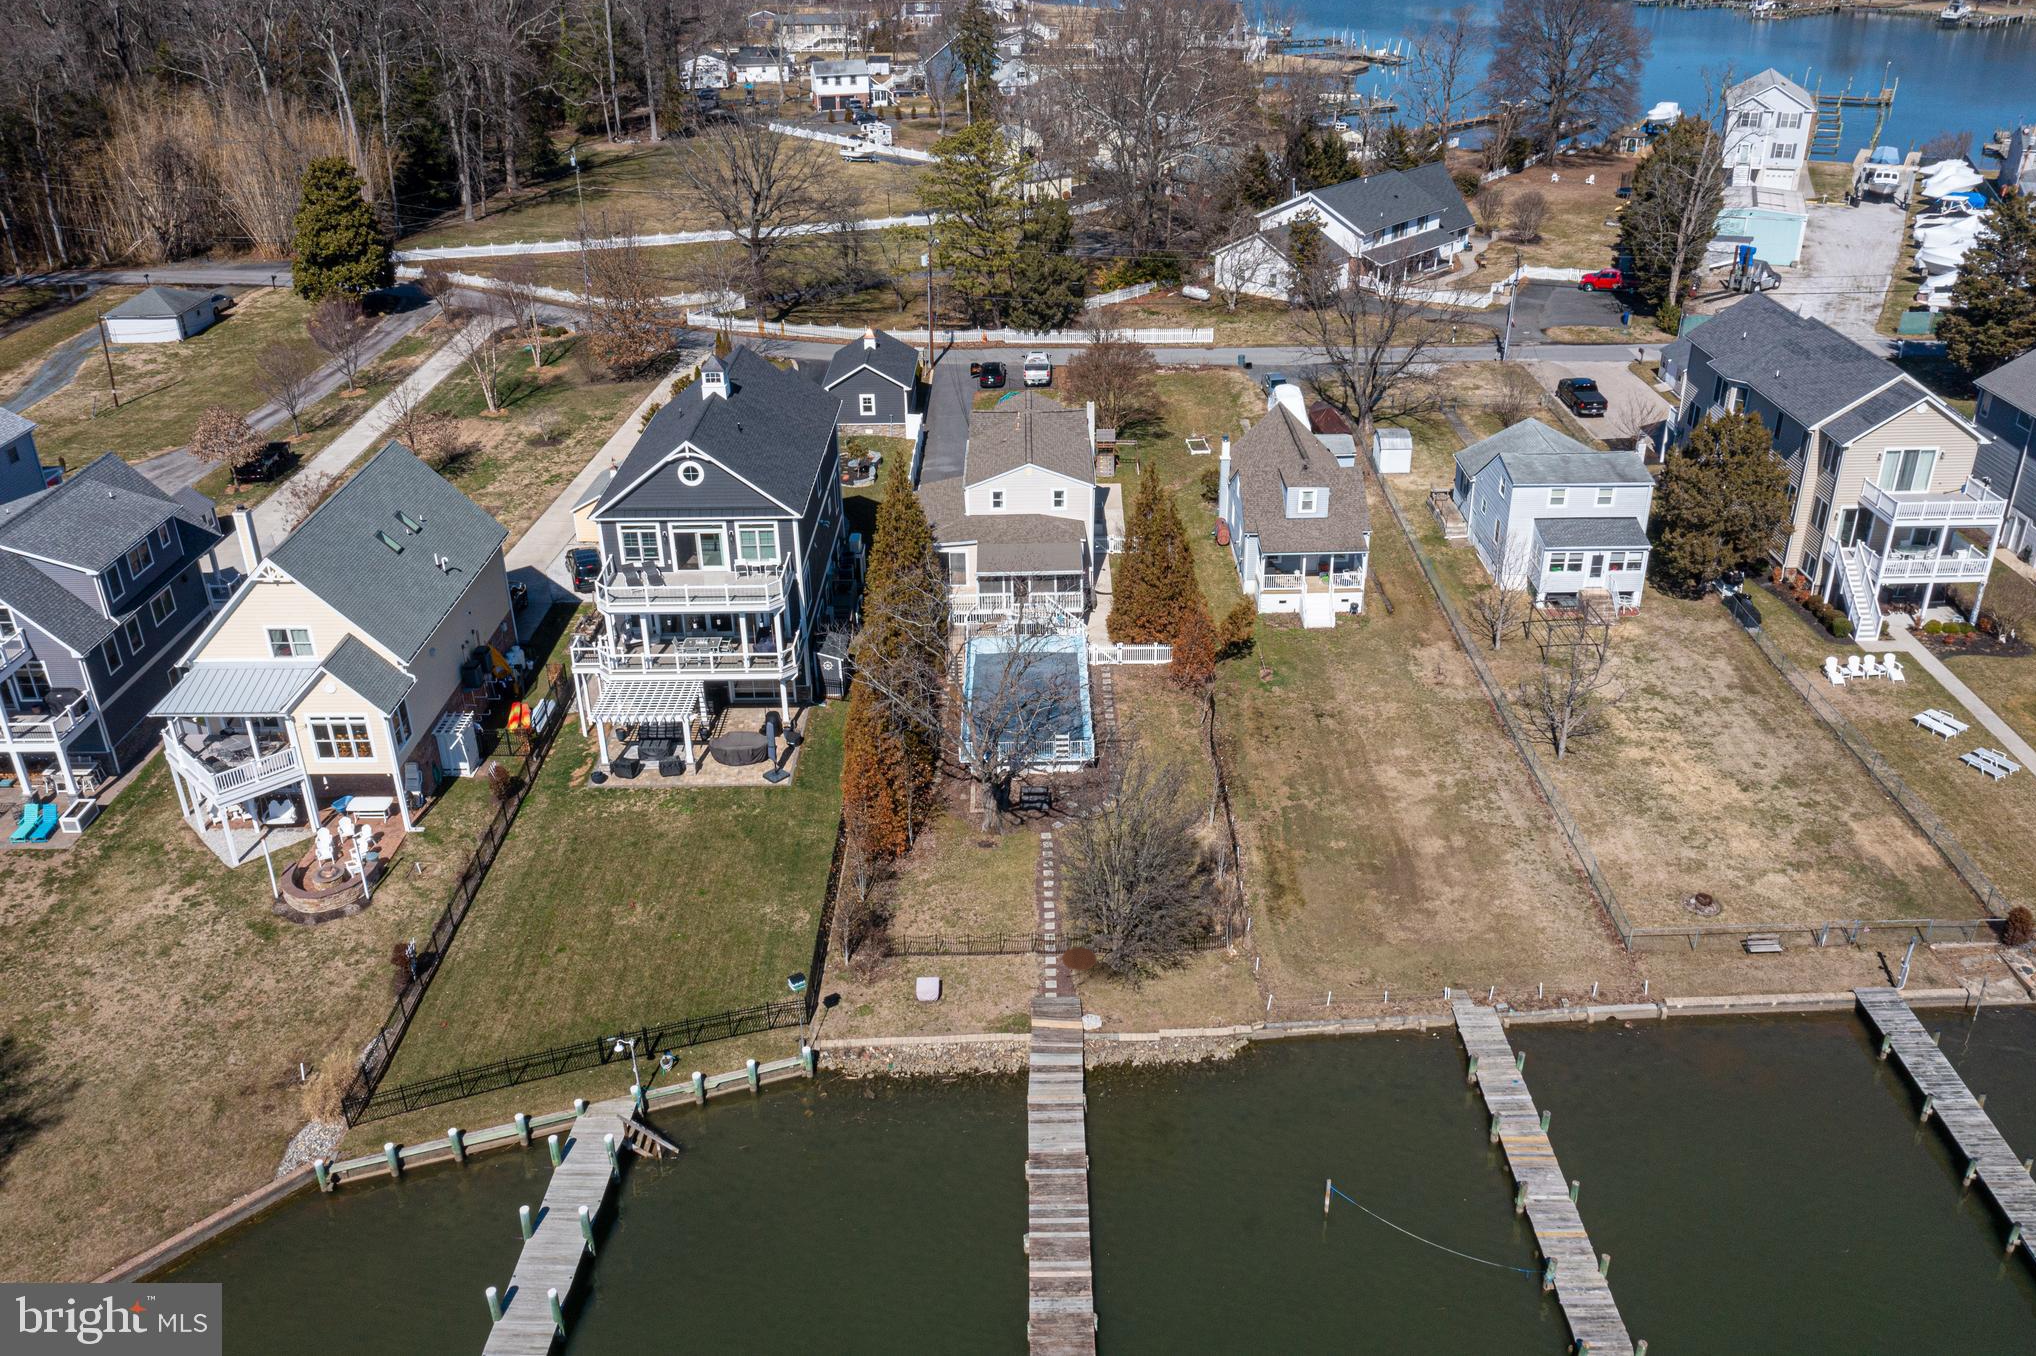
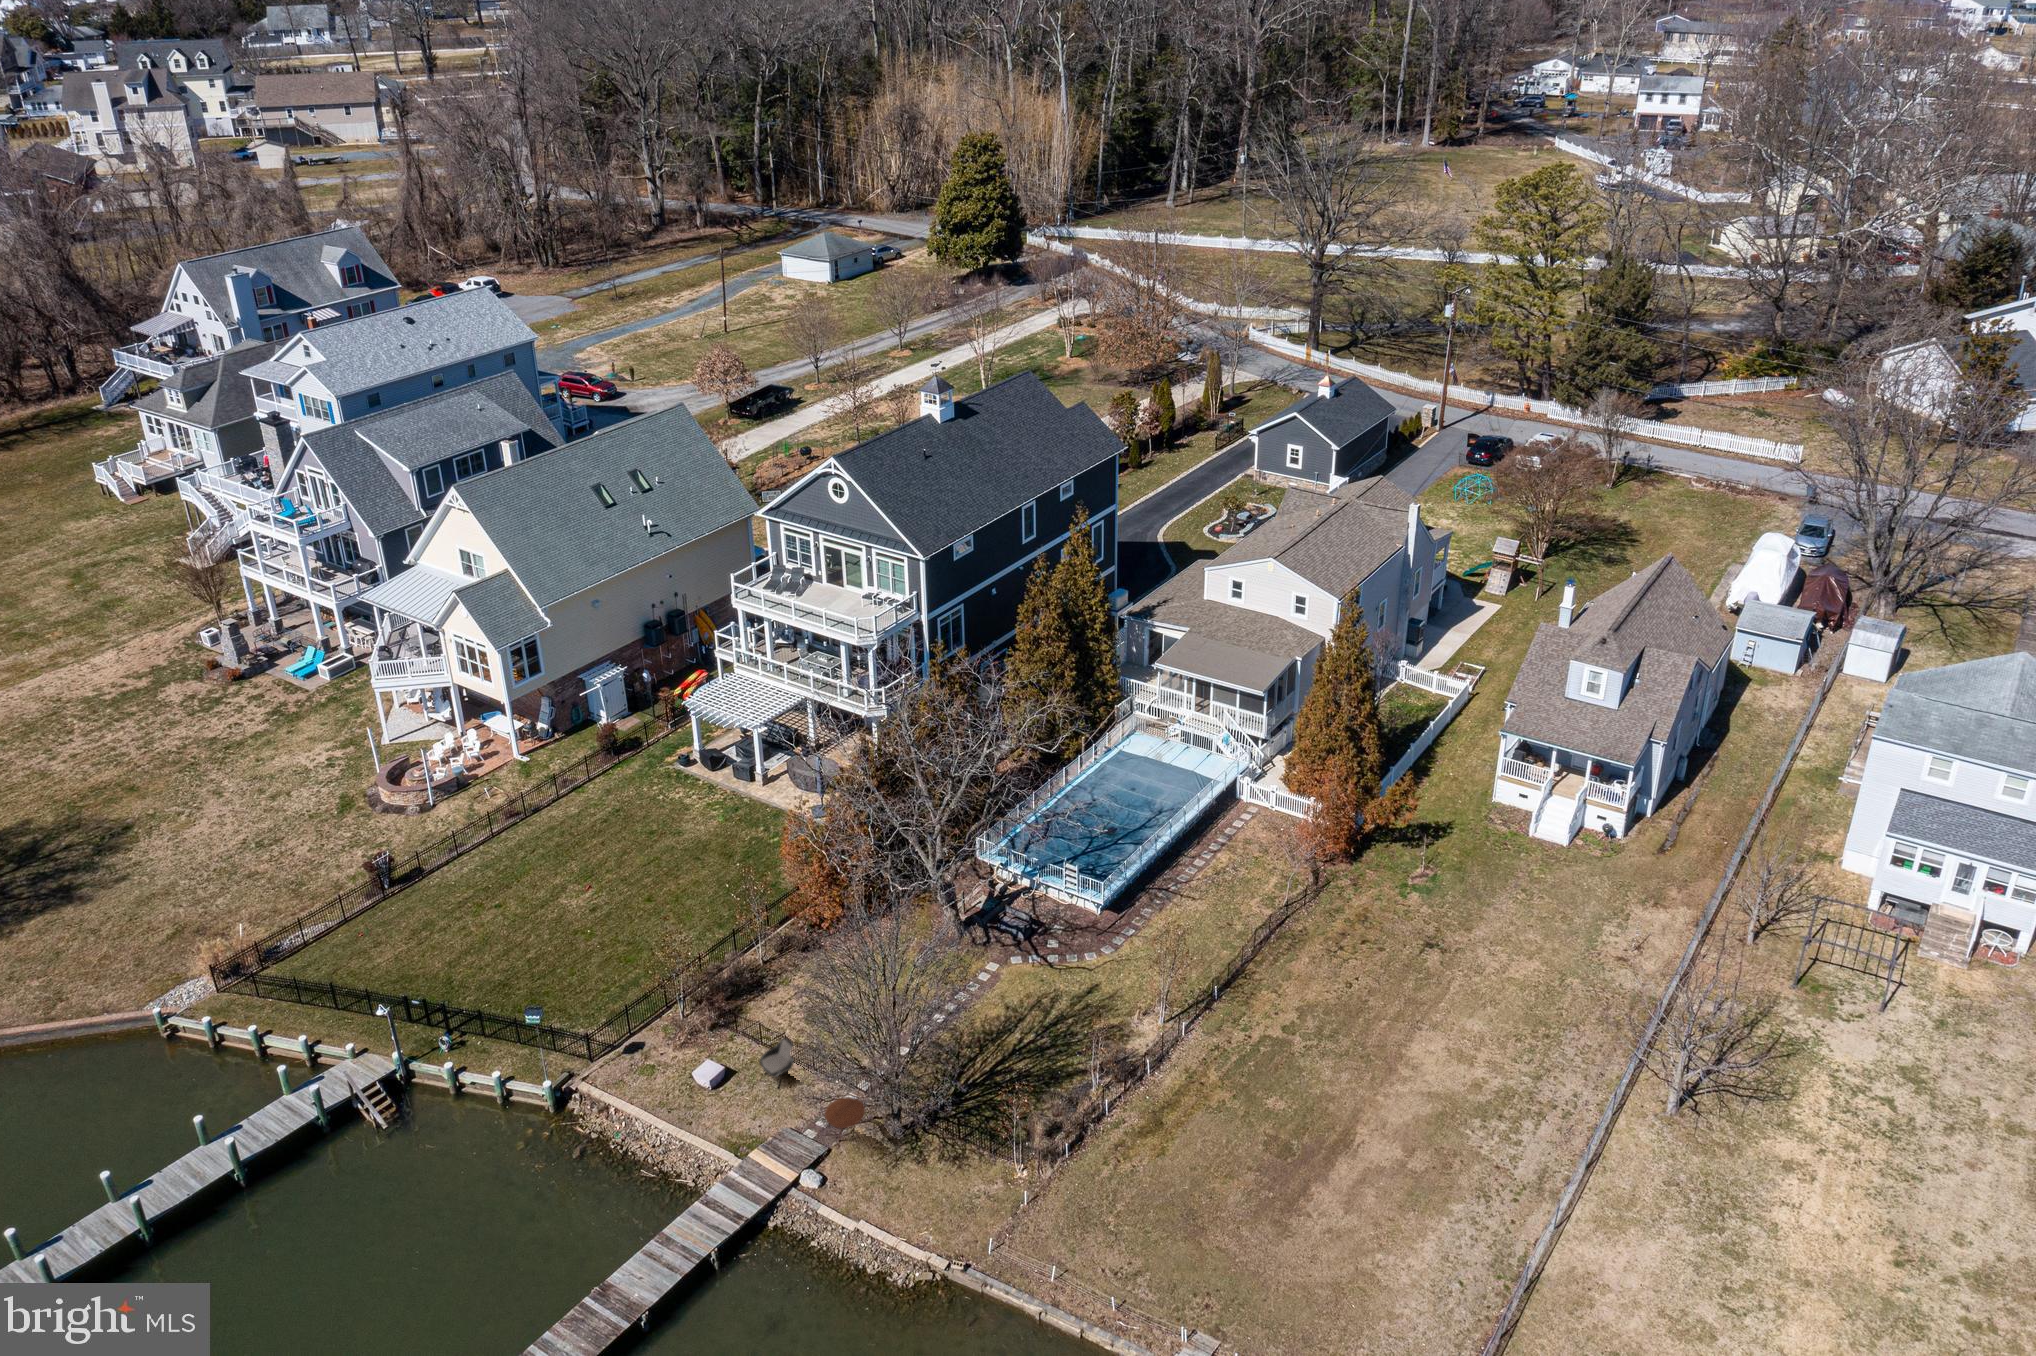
lounge chair: none [967,930,1000,974] -> present [759,1038,800,1086]

